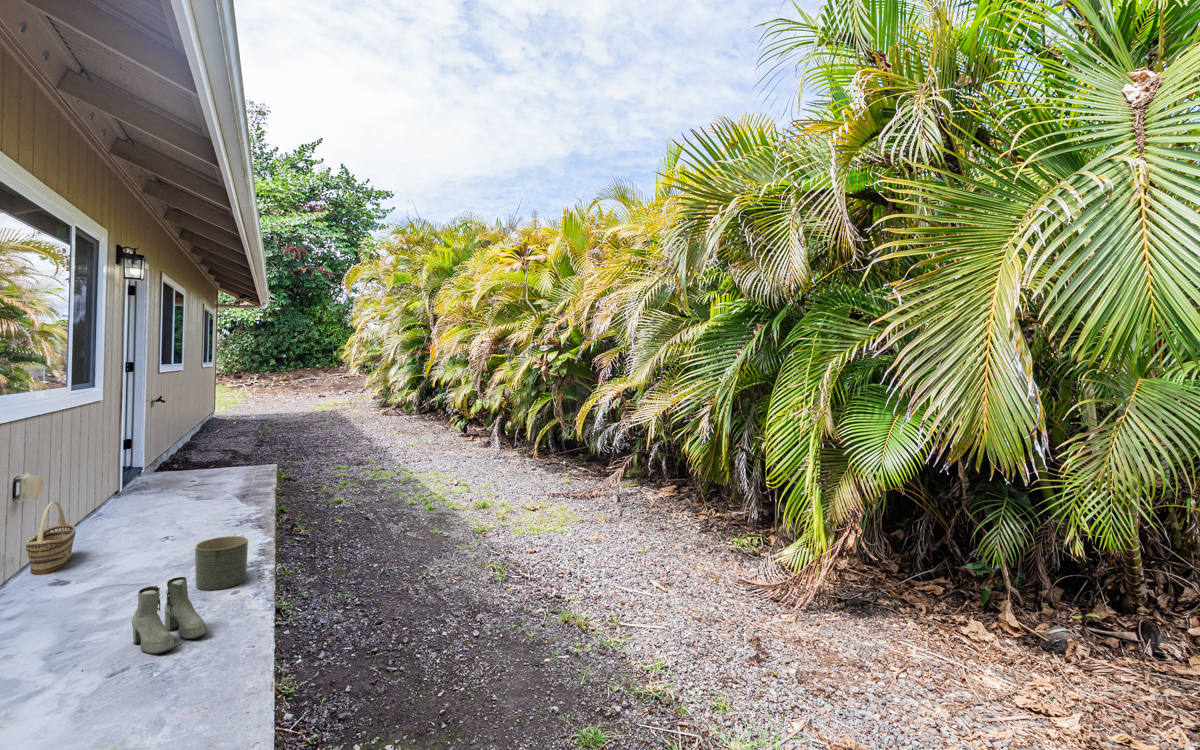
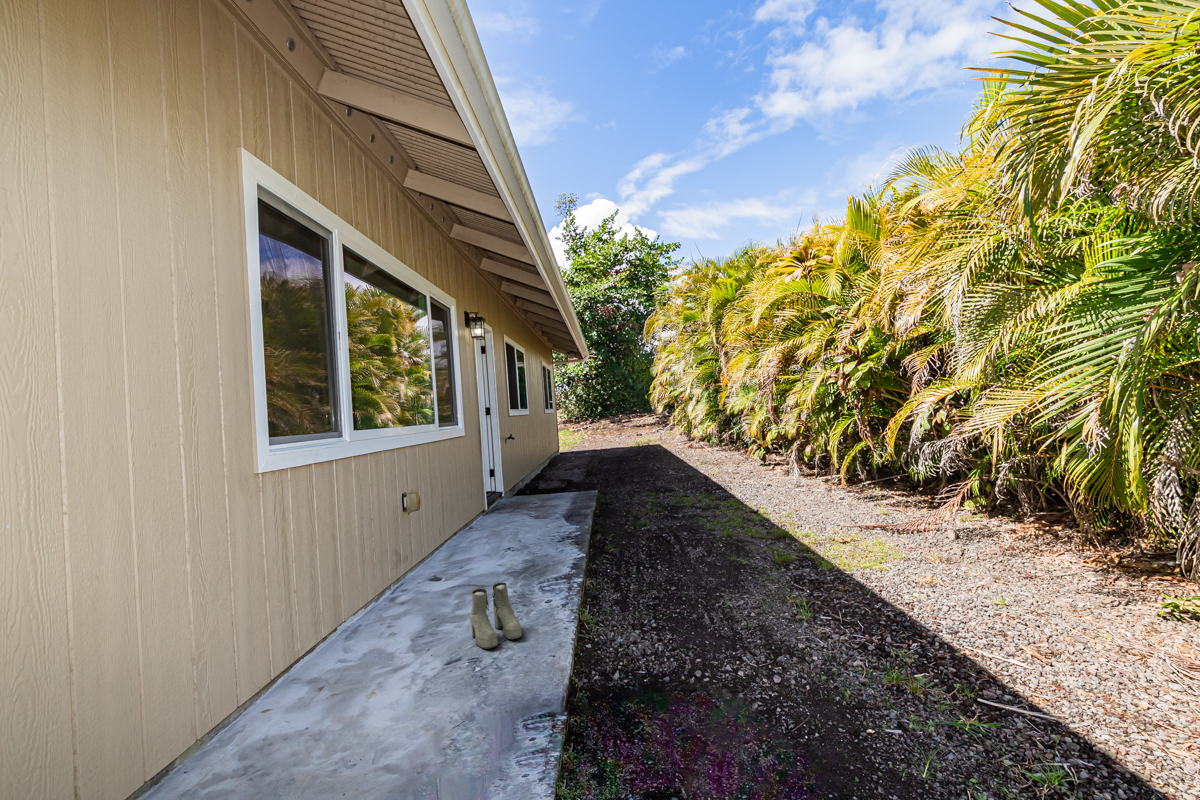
basket: present [26,502,76,574] -> none [420,515,450,570]
planter: present [195,536,248,590] -> none [519,550,559,597]

